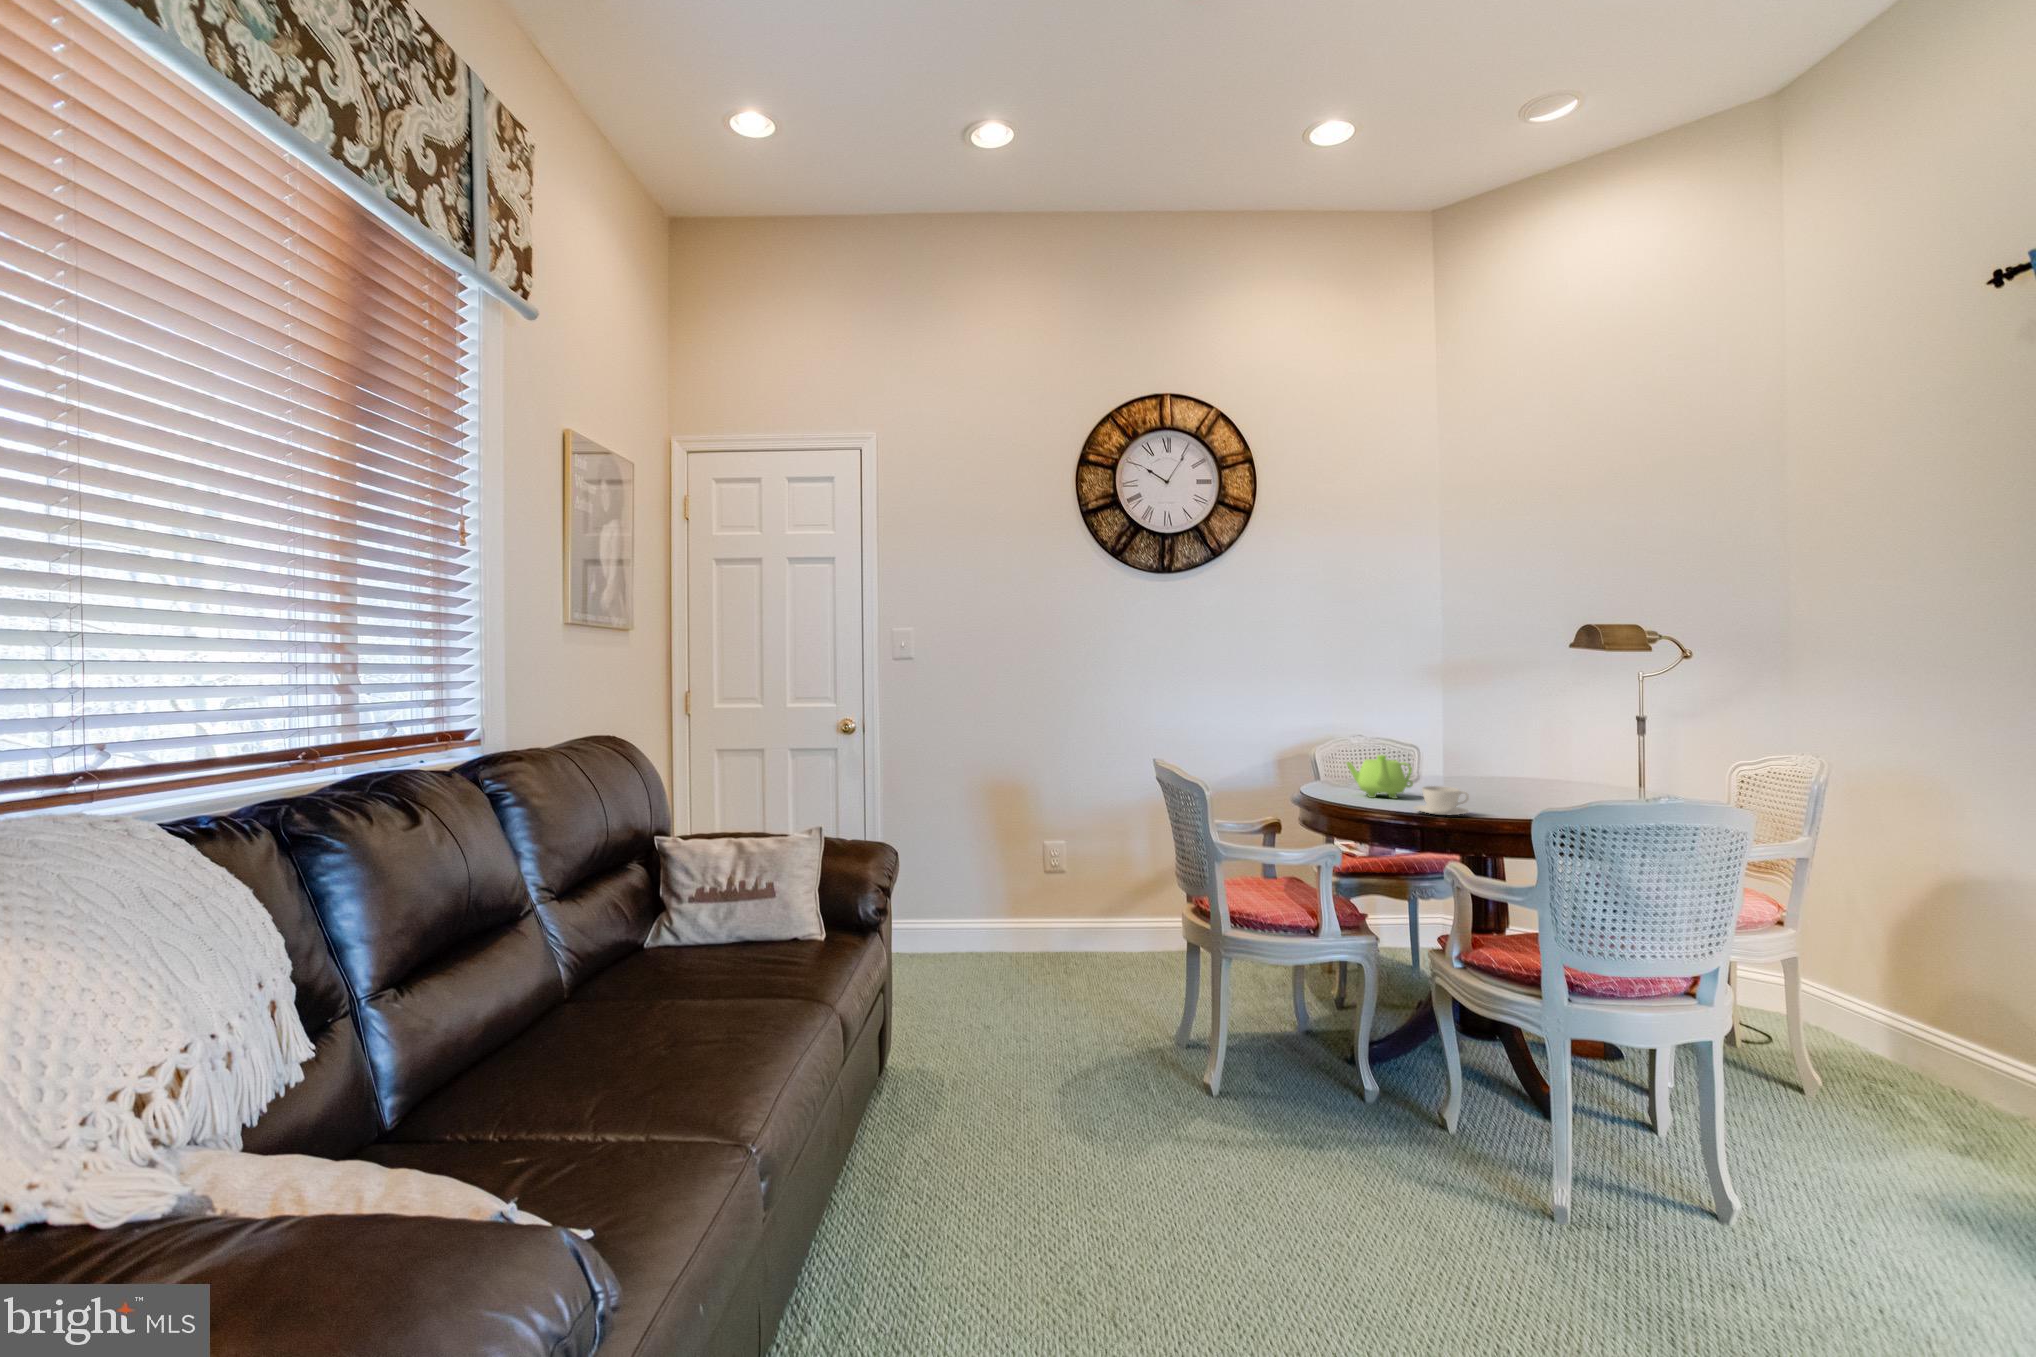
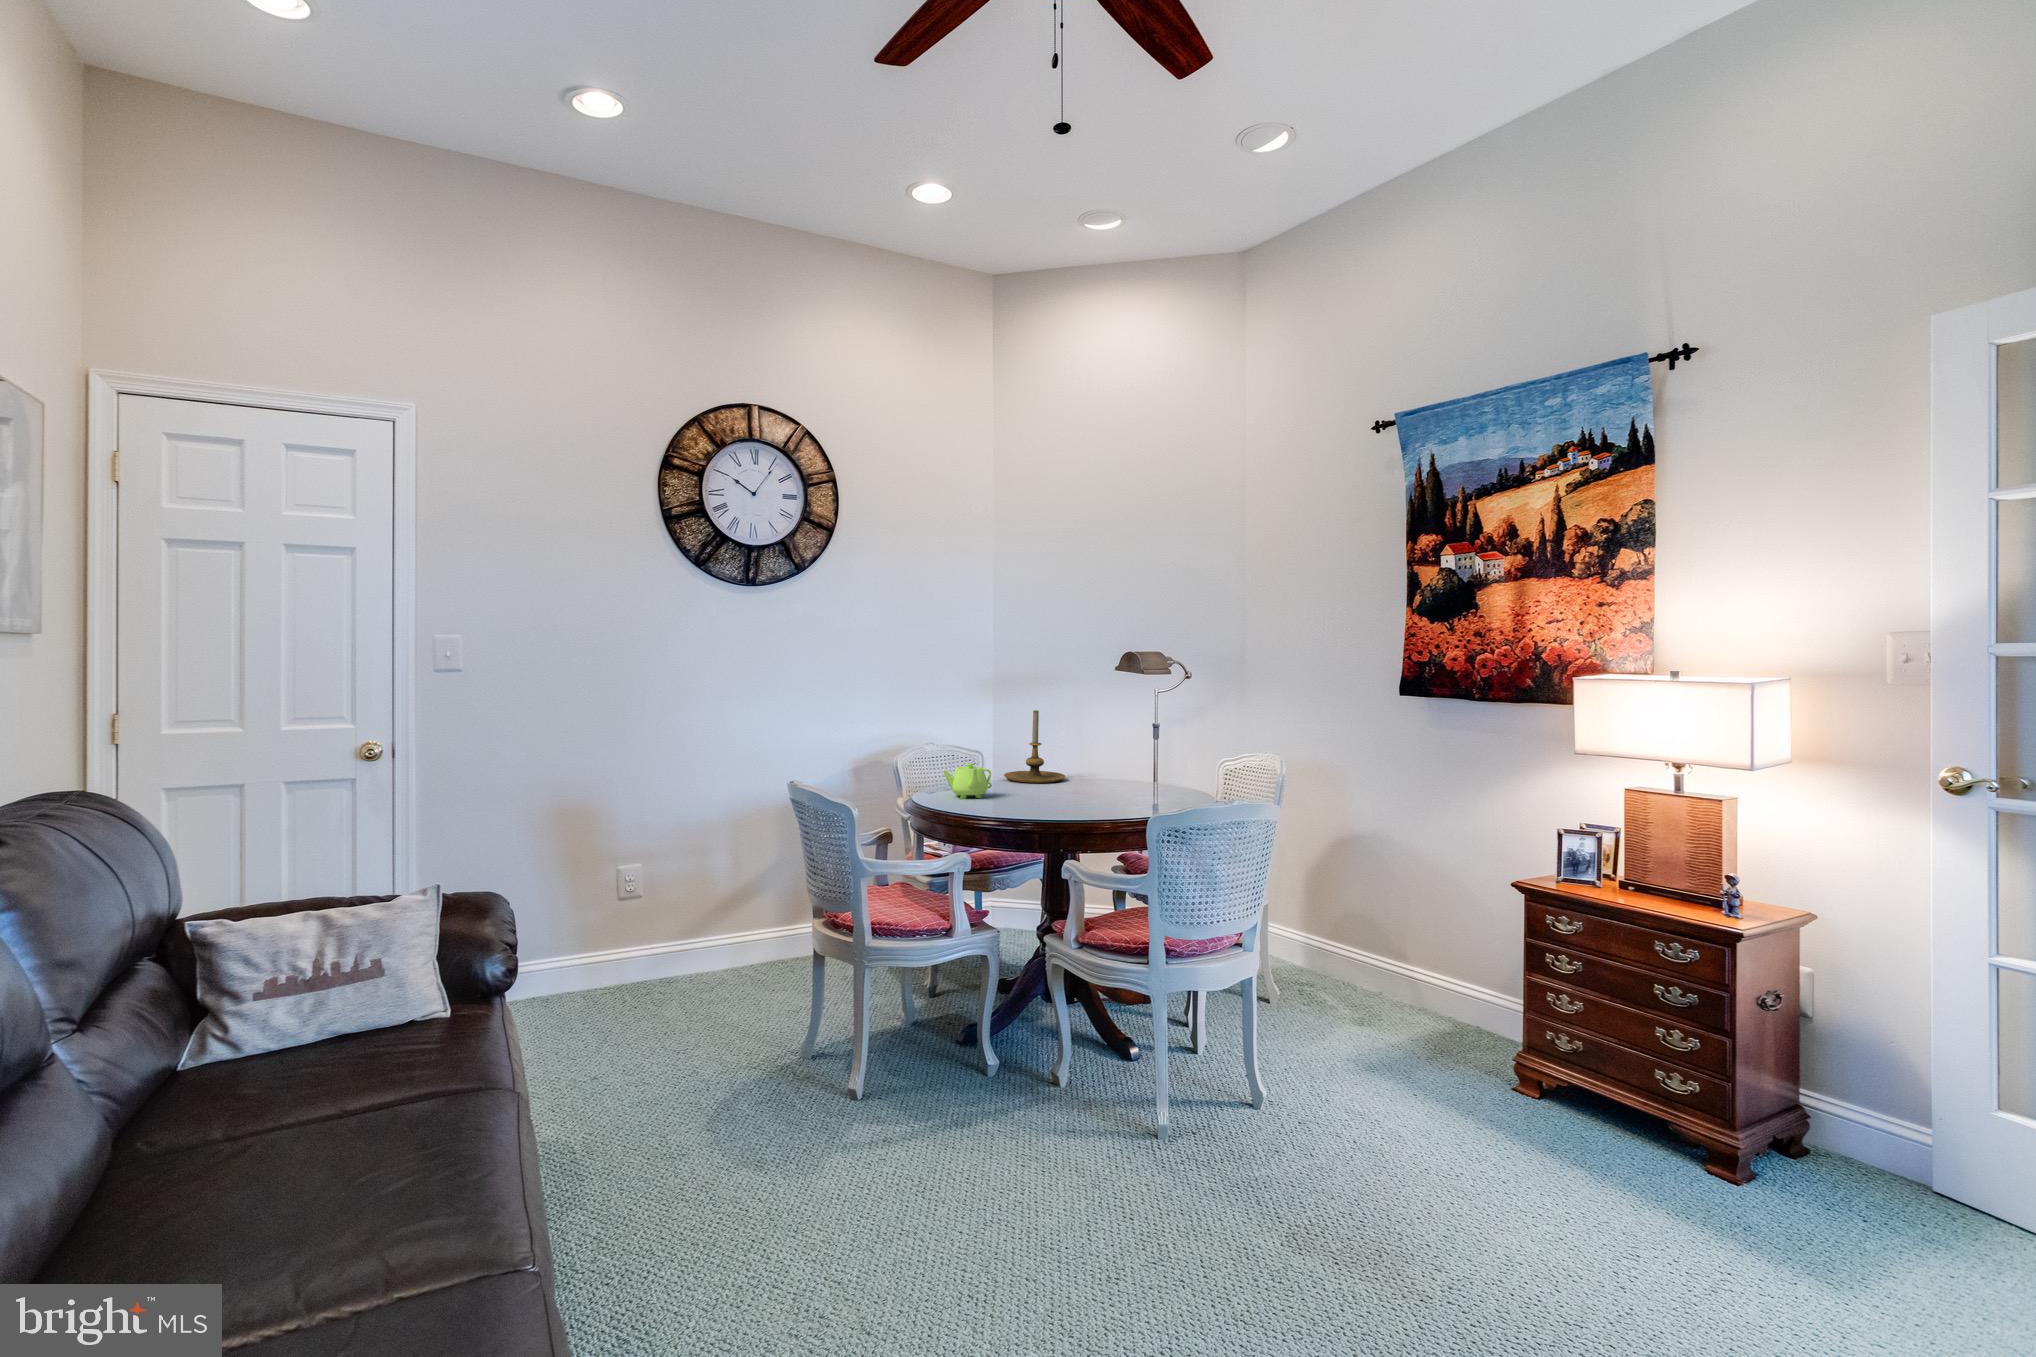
candle holder: none [1452,696,1544,789] -> present [1004,710,1066,783]
teacup: present [1414,786,1469,815] -> none [1004,789,1042,811]

